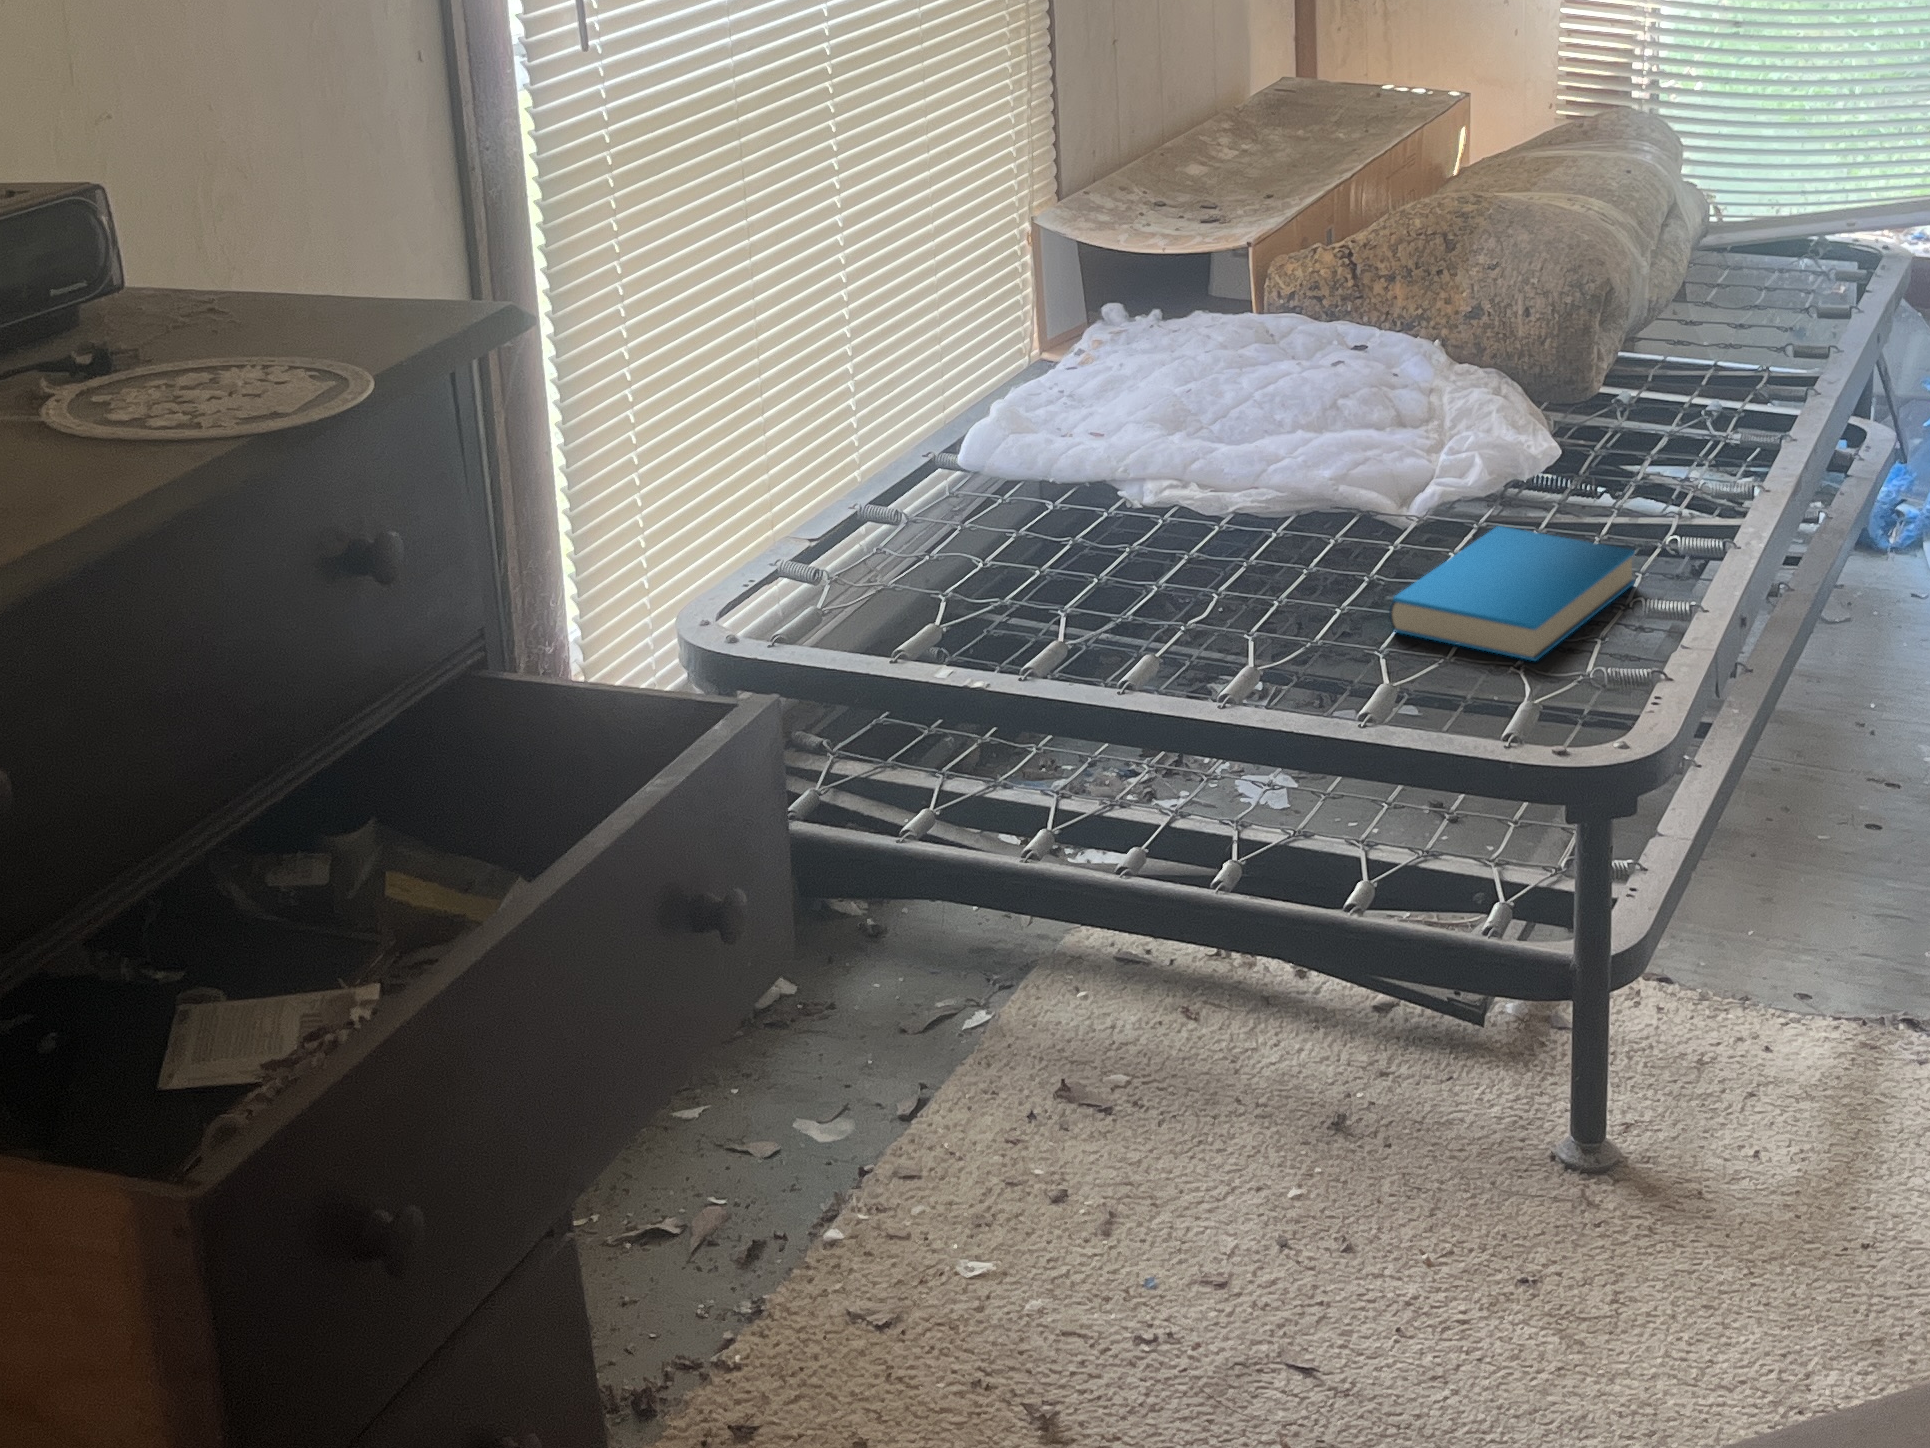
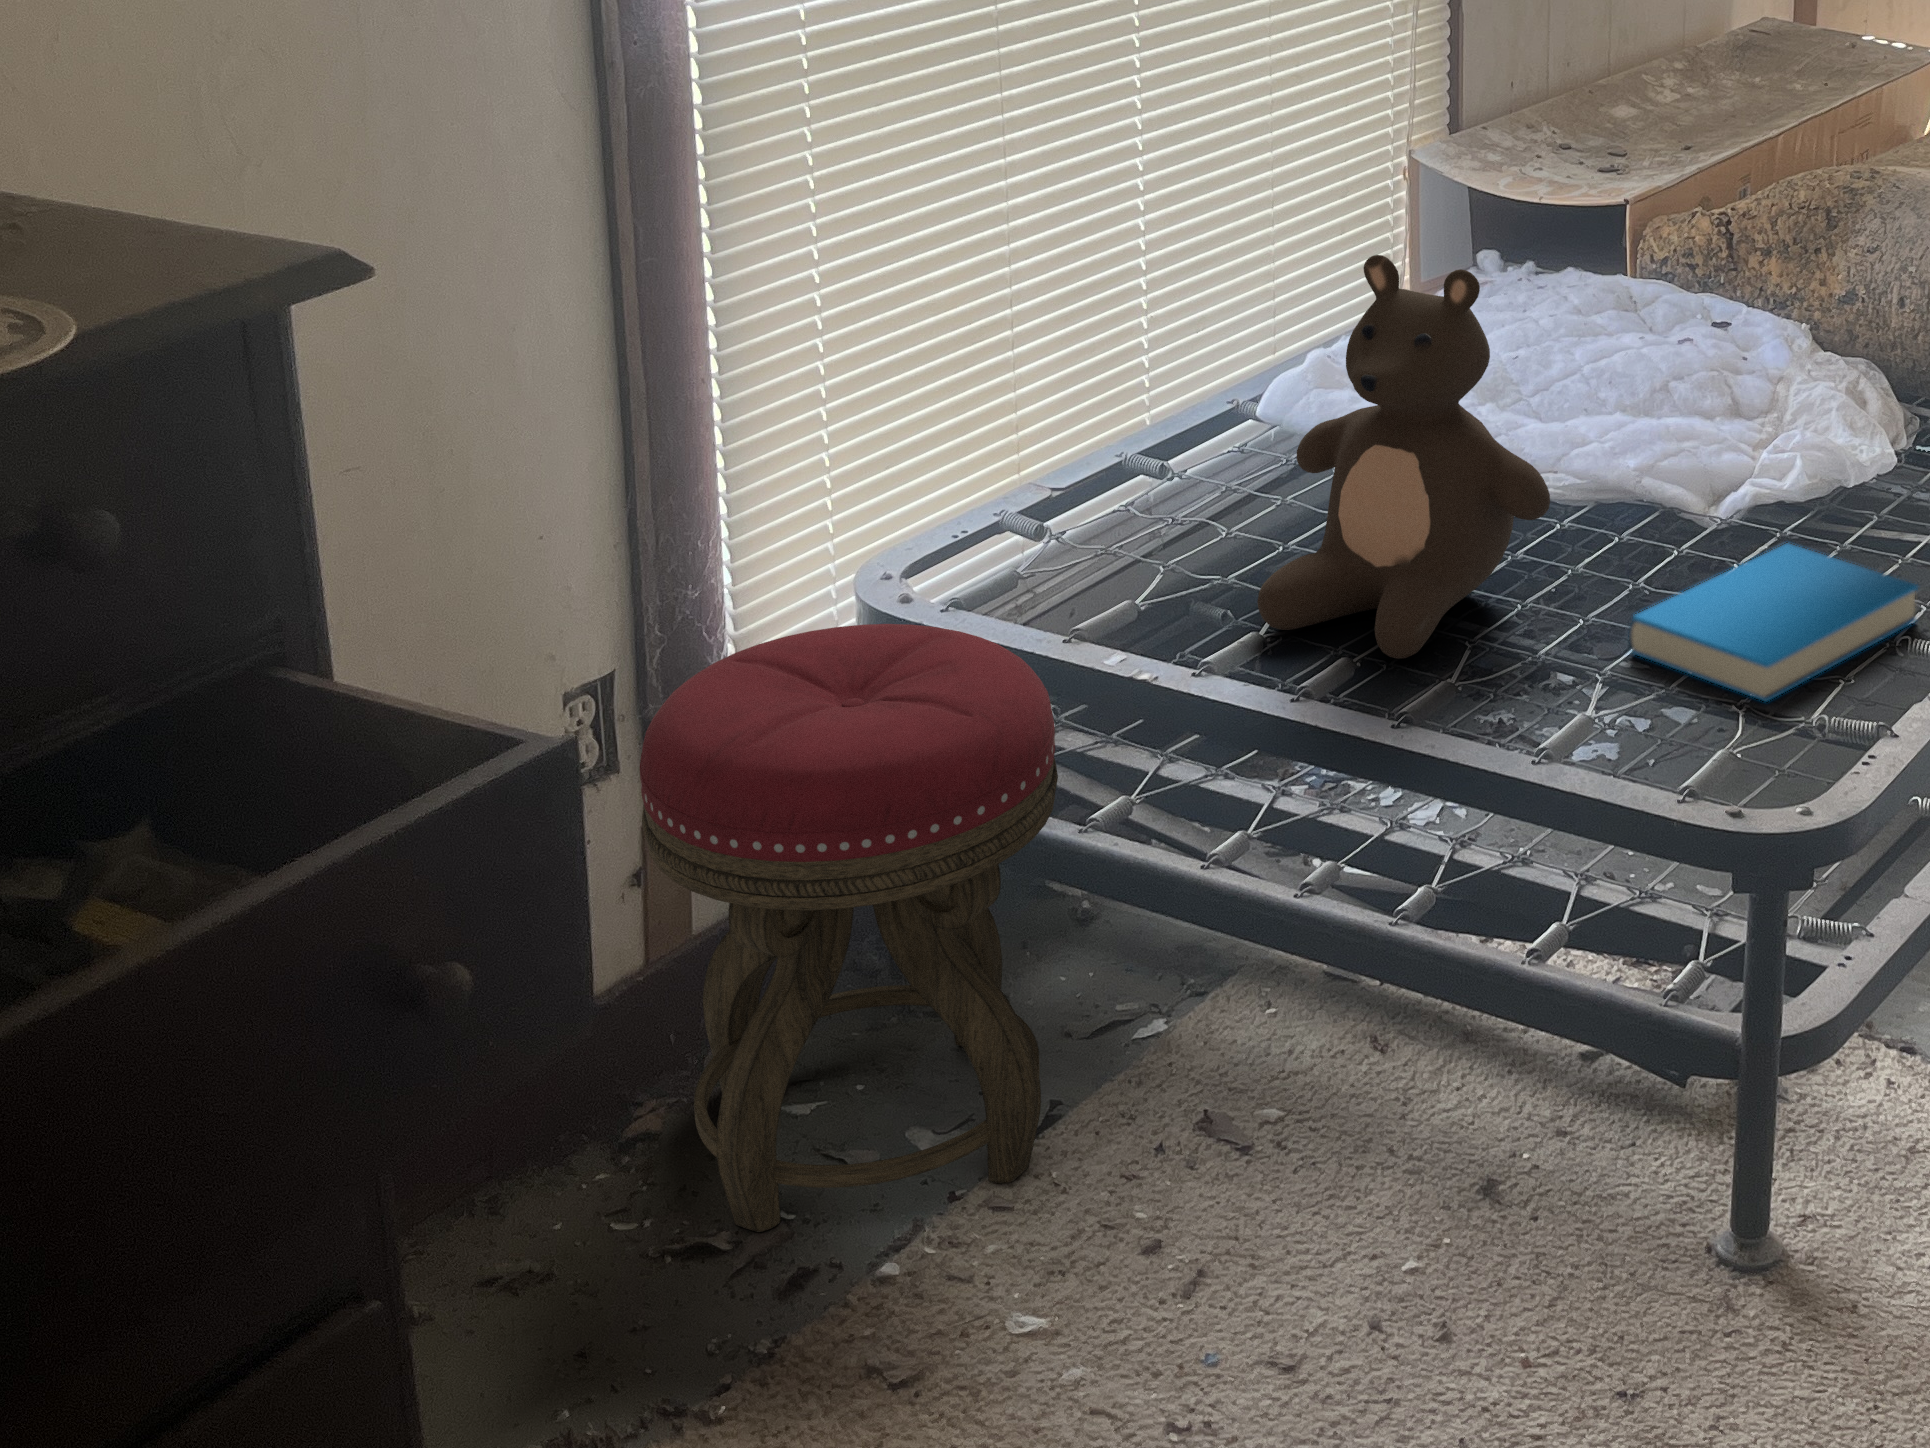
teddy bear: none [1048,293,1302,654] -> present [1257,255,1550,659]
stool: none [556,660,930,1211] -> present [640,624,1058,1232]

